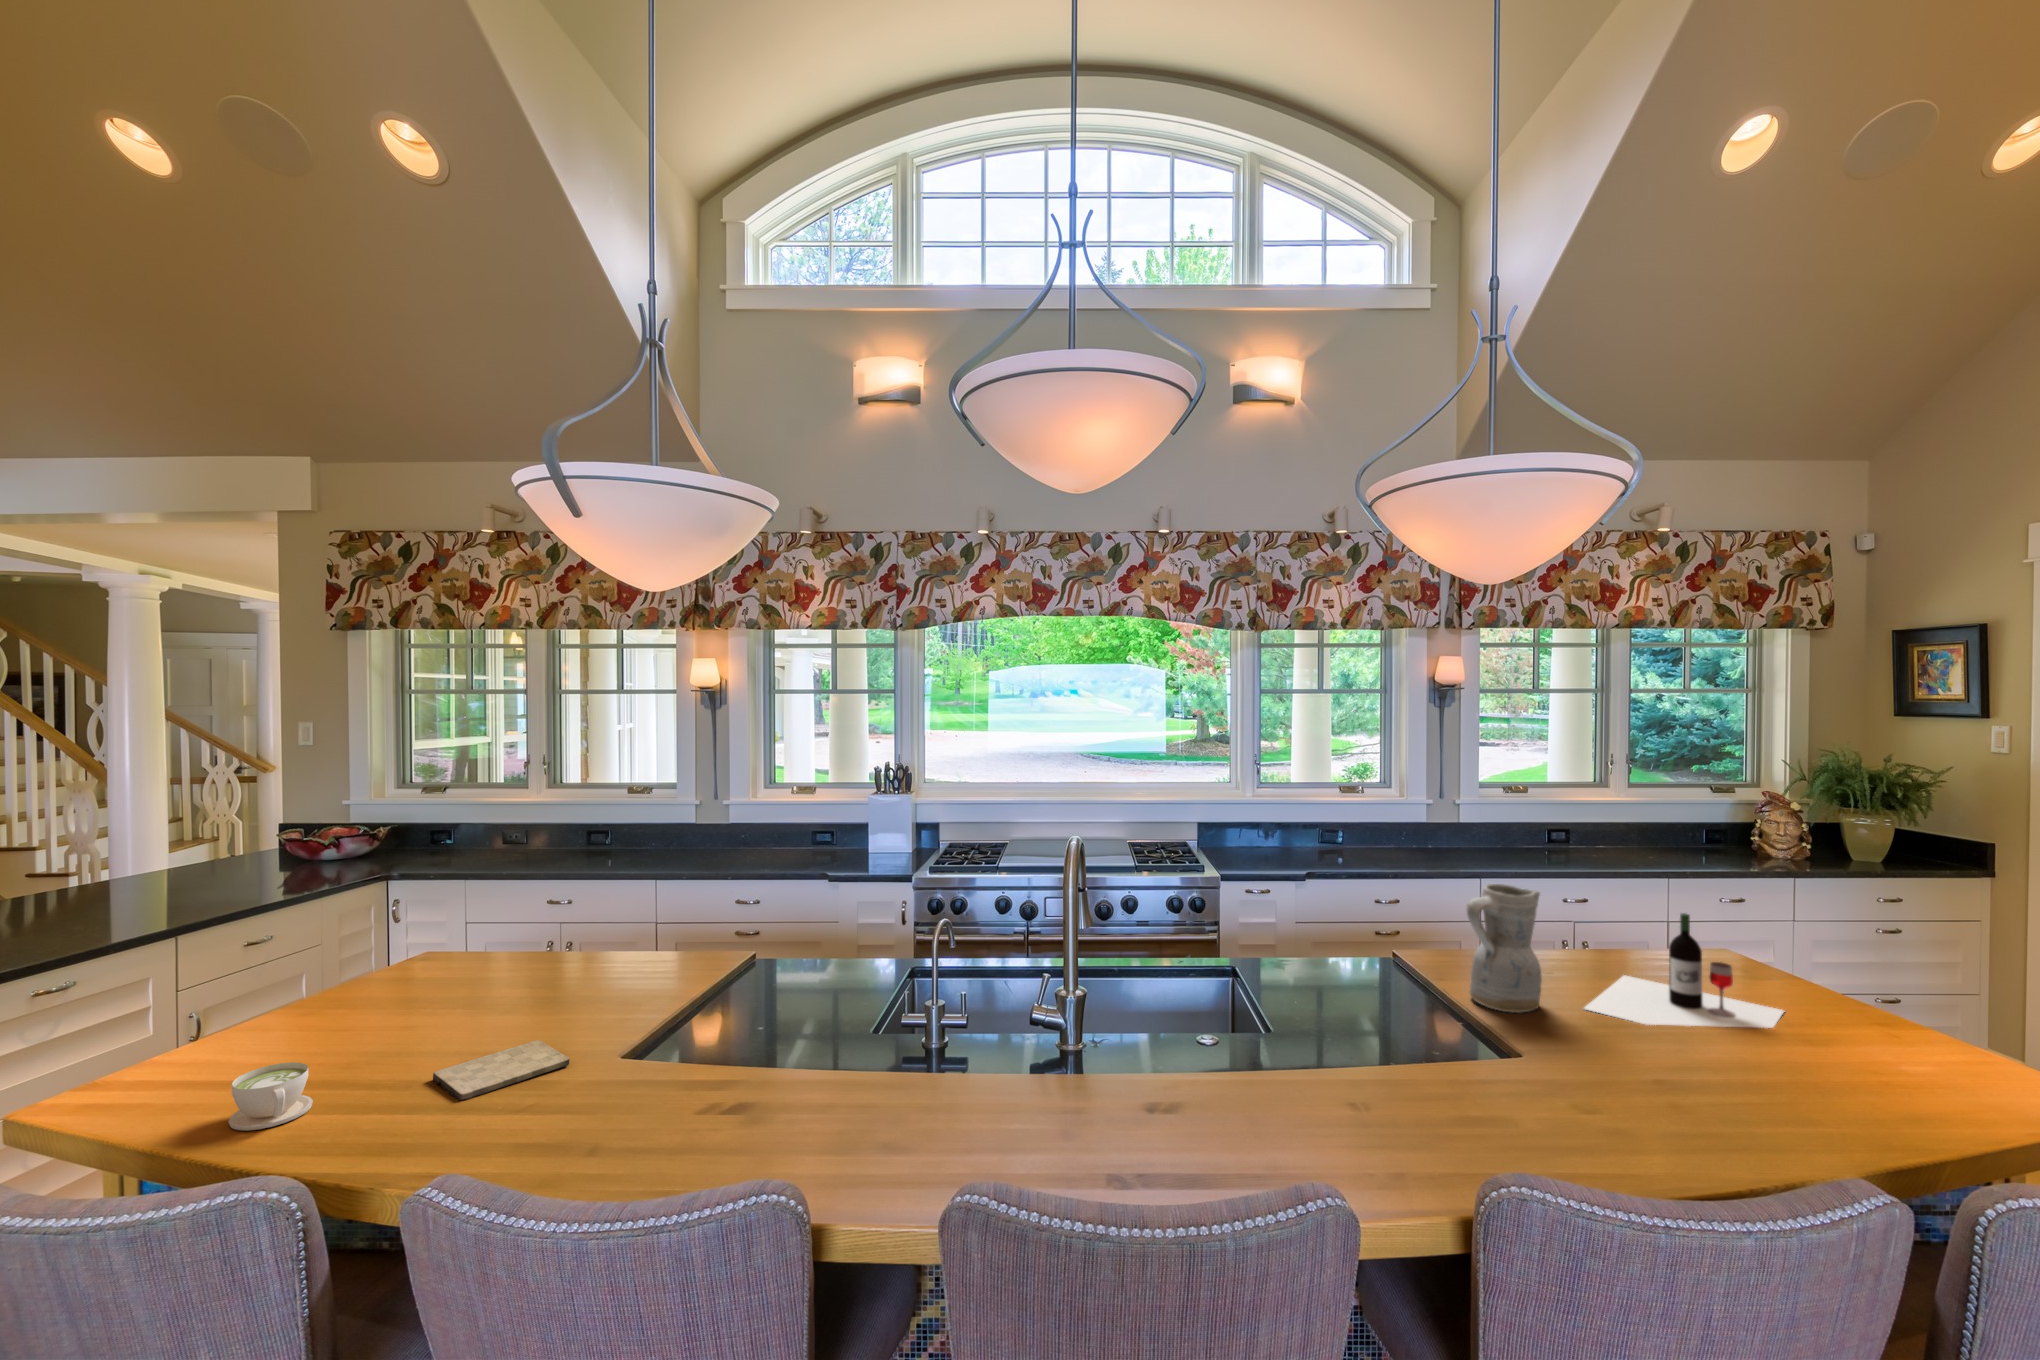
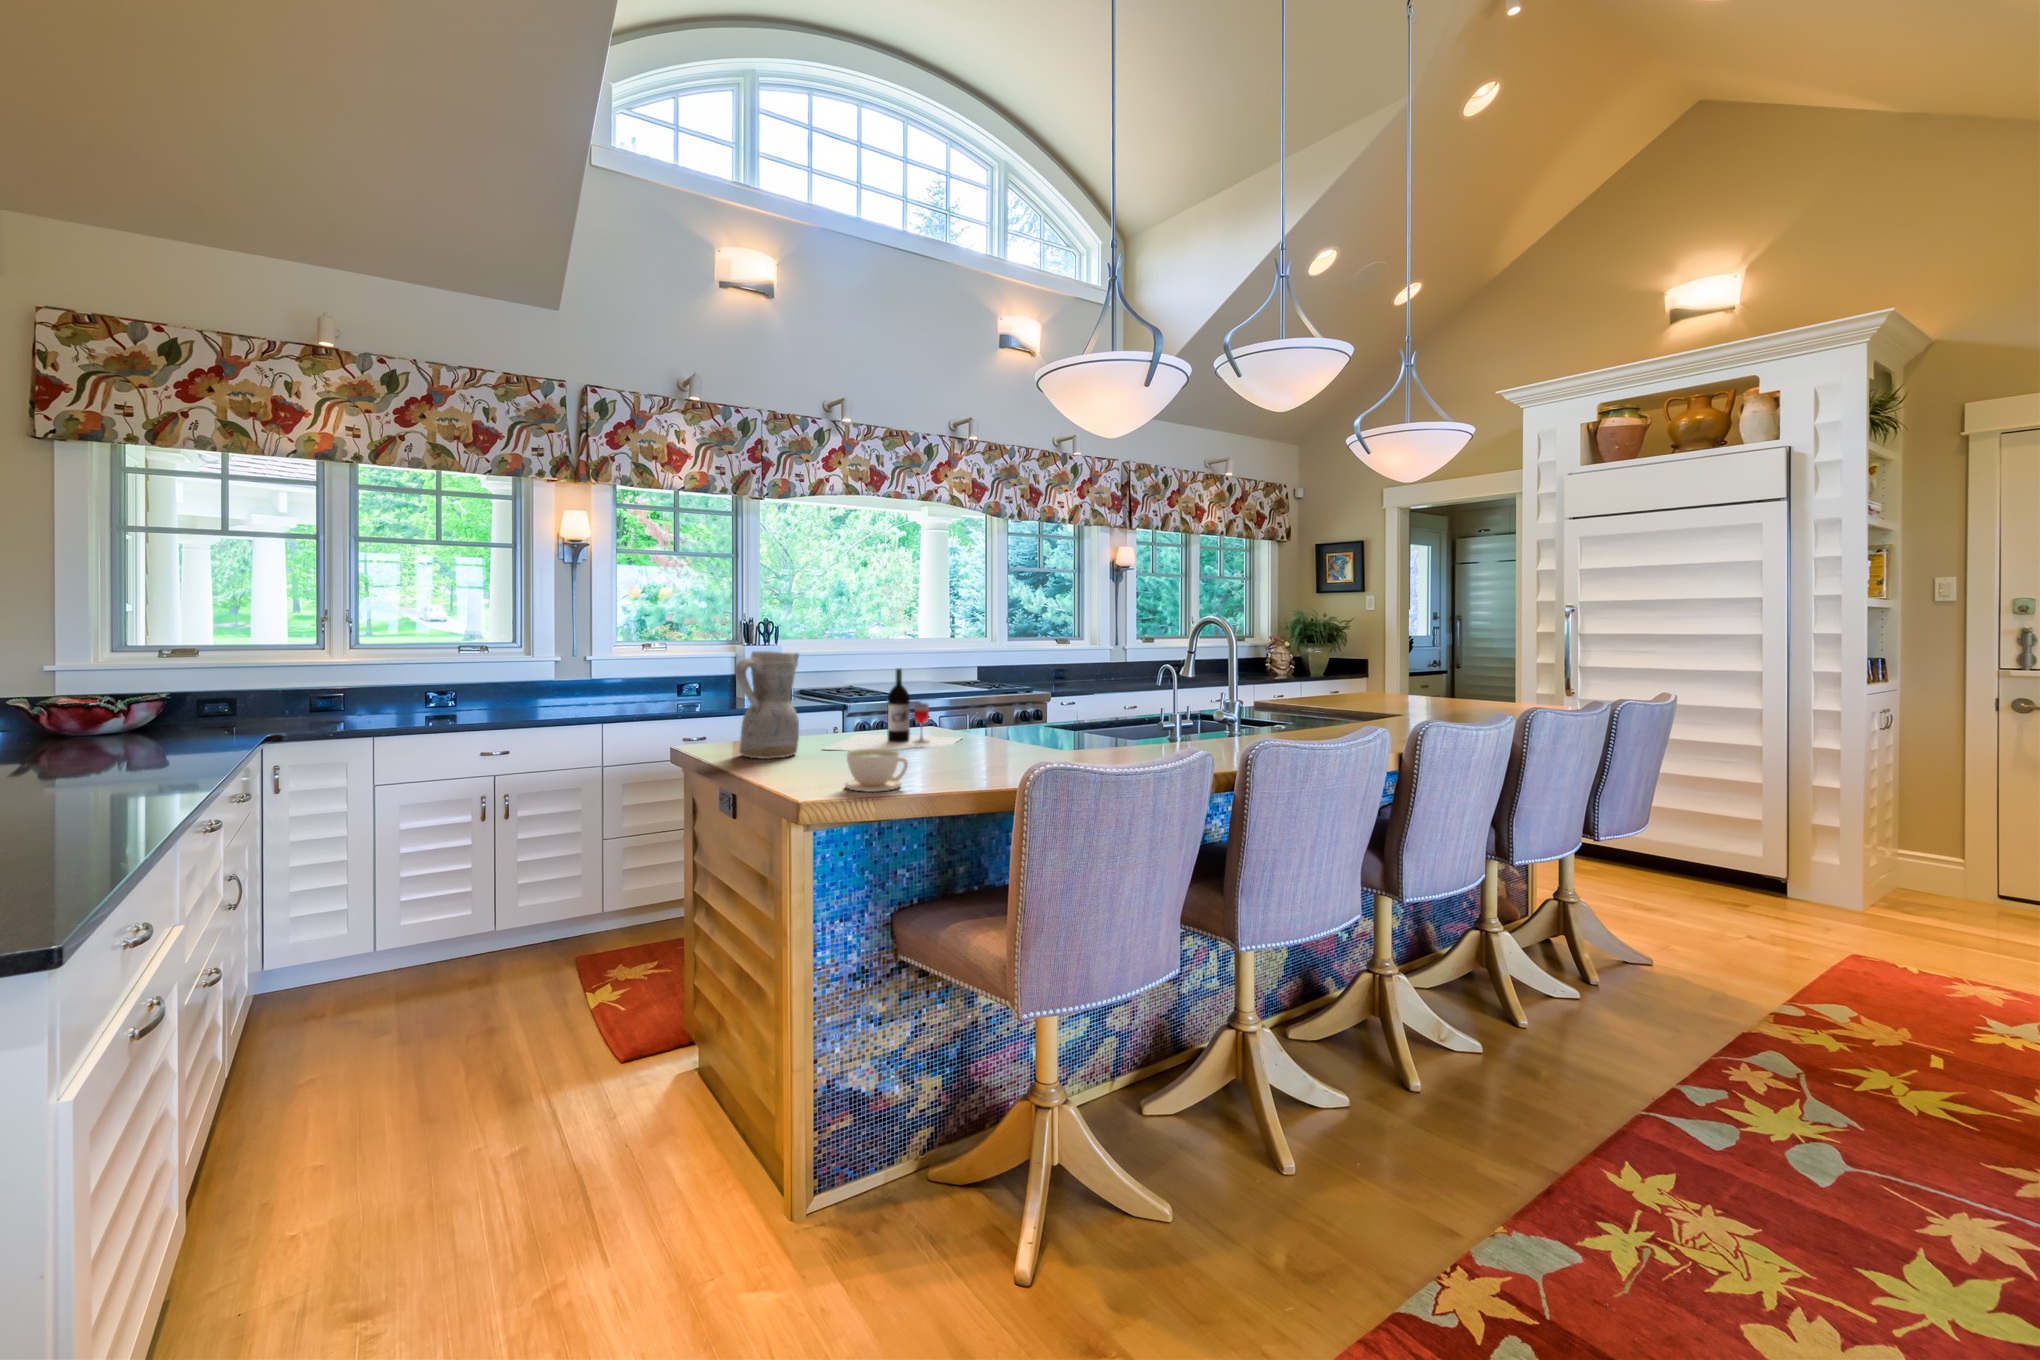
ceramic pitcher: present [1467,884,1542,1013] -> present [735,651,799,759]
wine bottle: present [1584,913,1785,1028] -> present [825,668,960,751]
cutting board: present [433,1040,570,1101] -> none [916,751,983,771]

